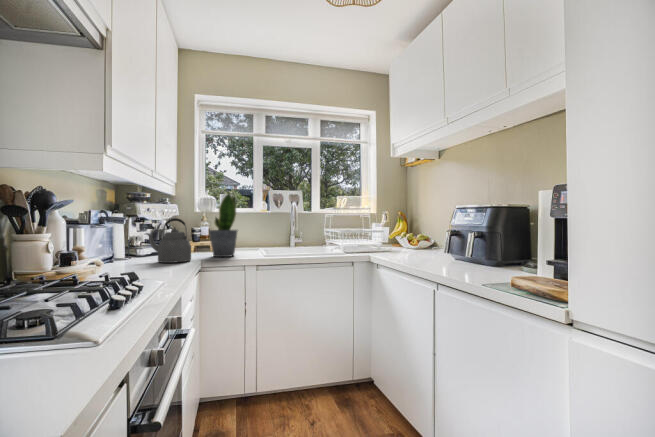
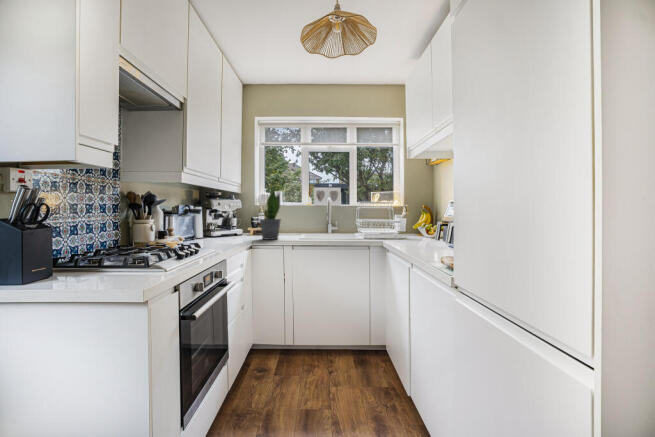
kettle: present [146,218,191,263] -> none [214,210,245,242]

